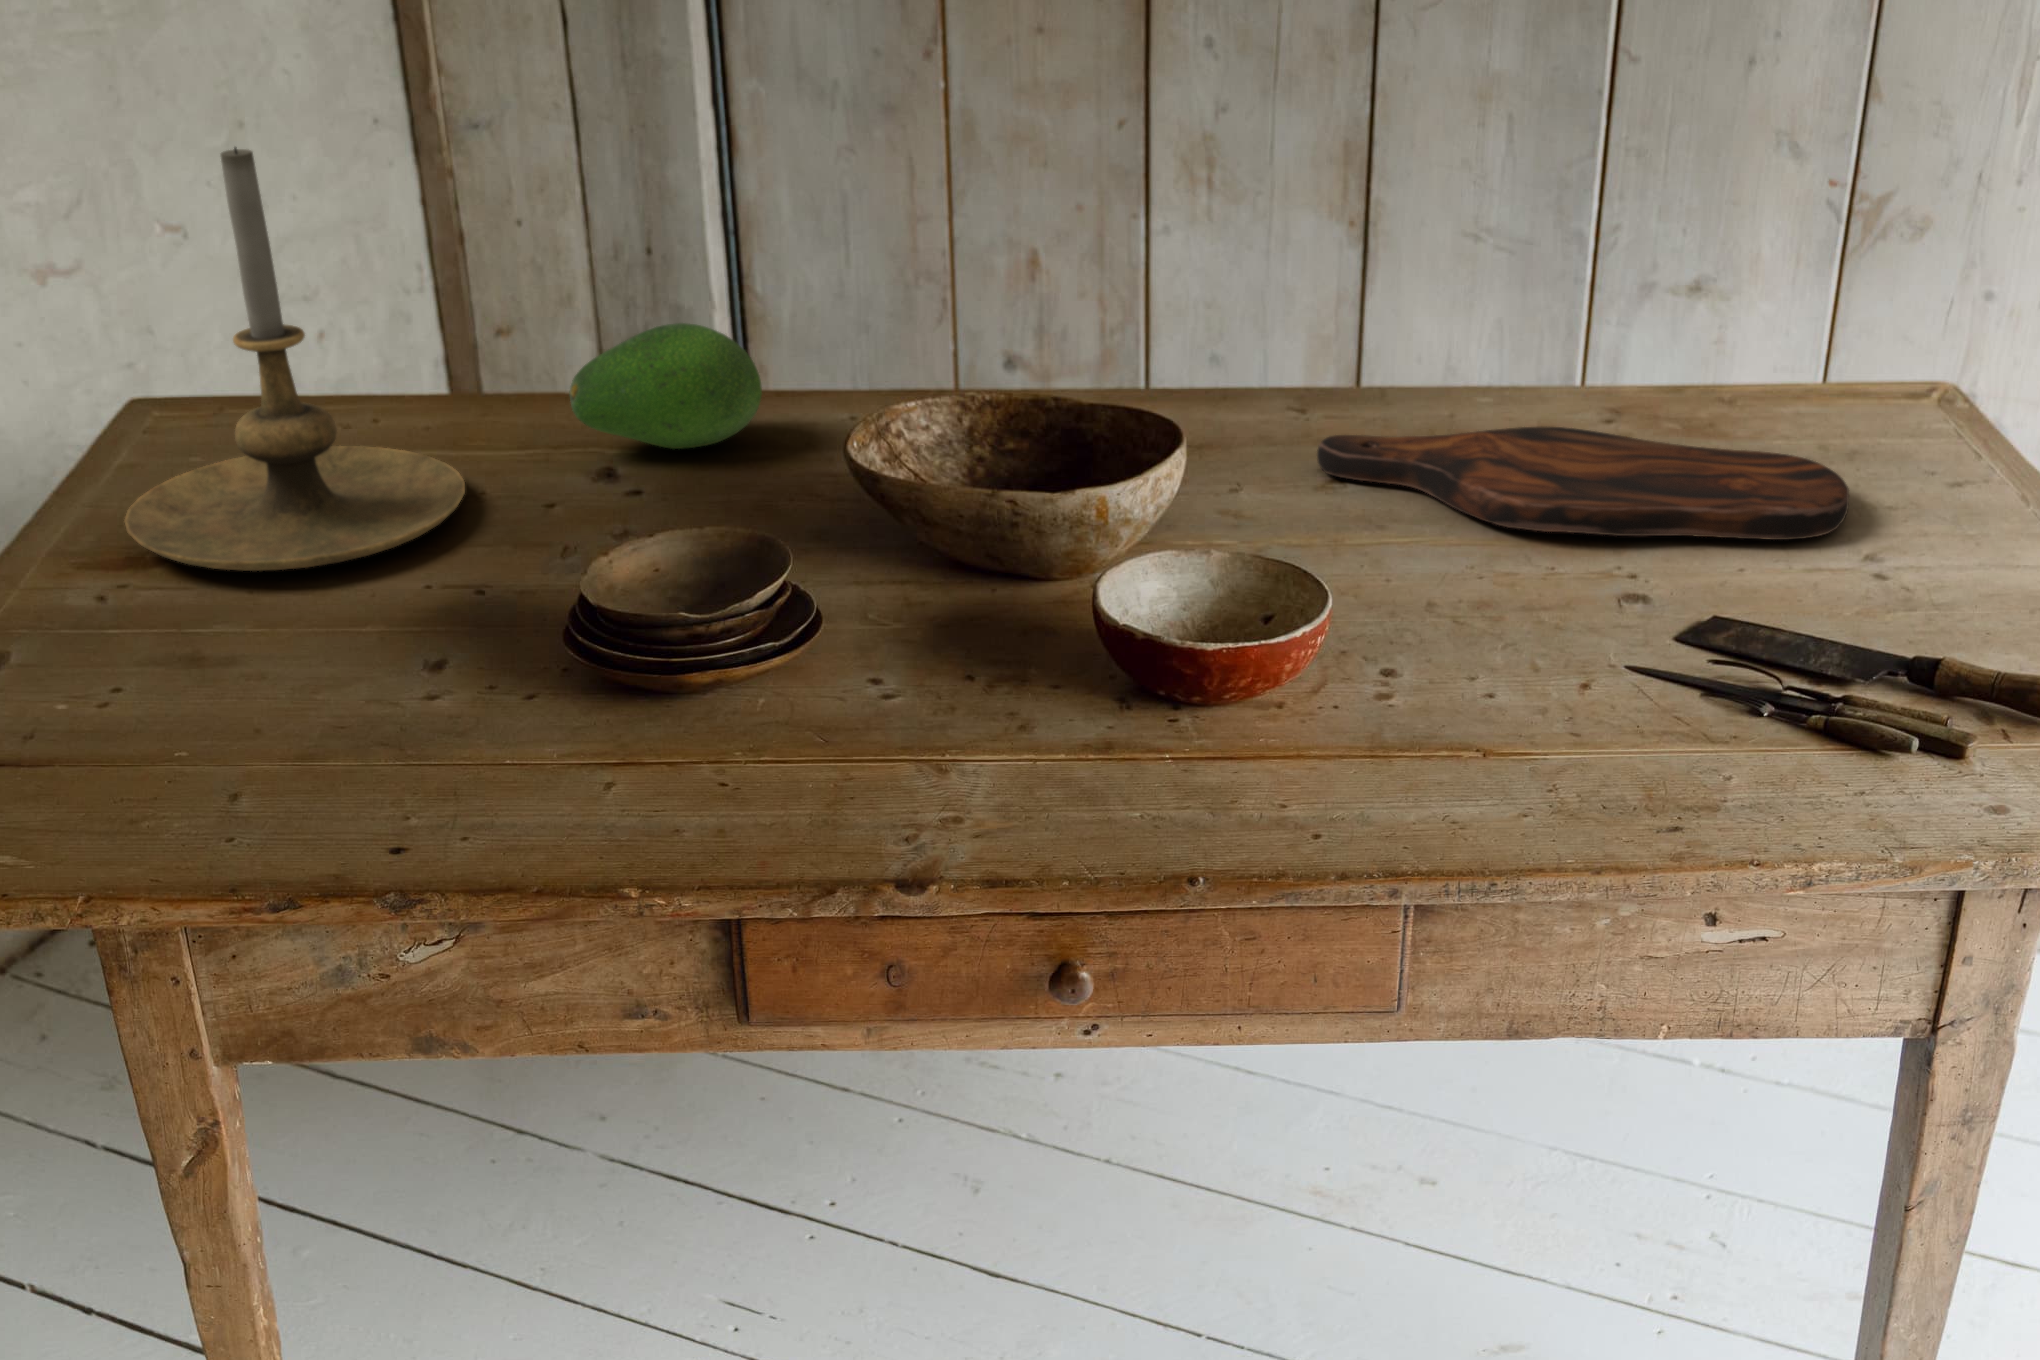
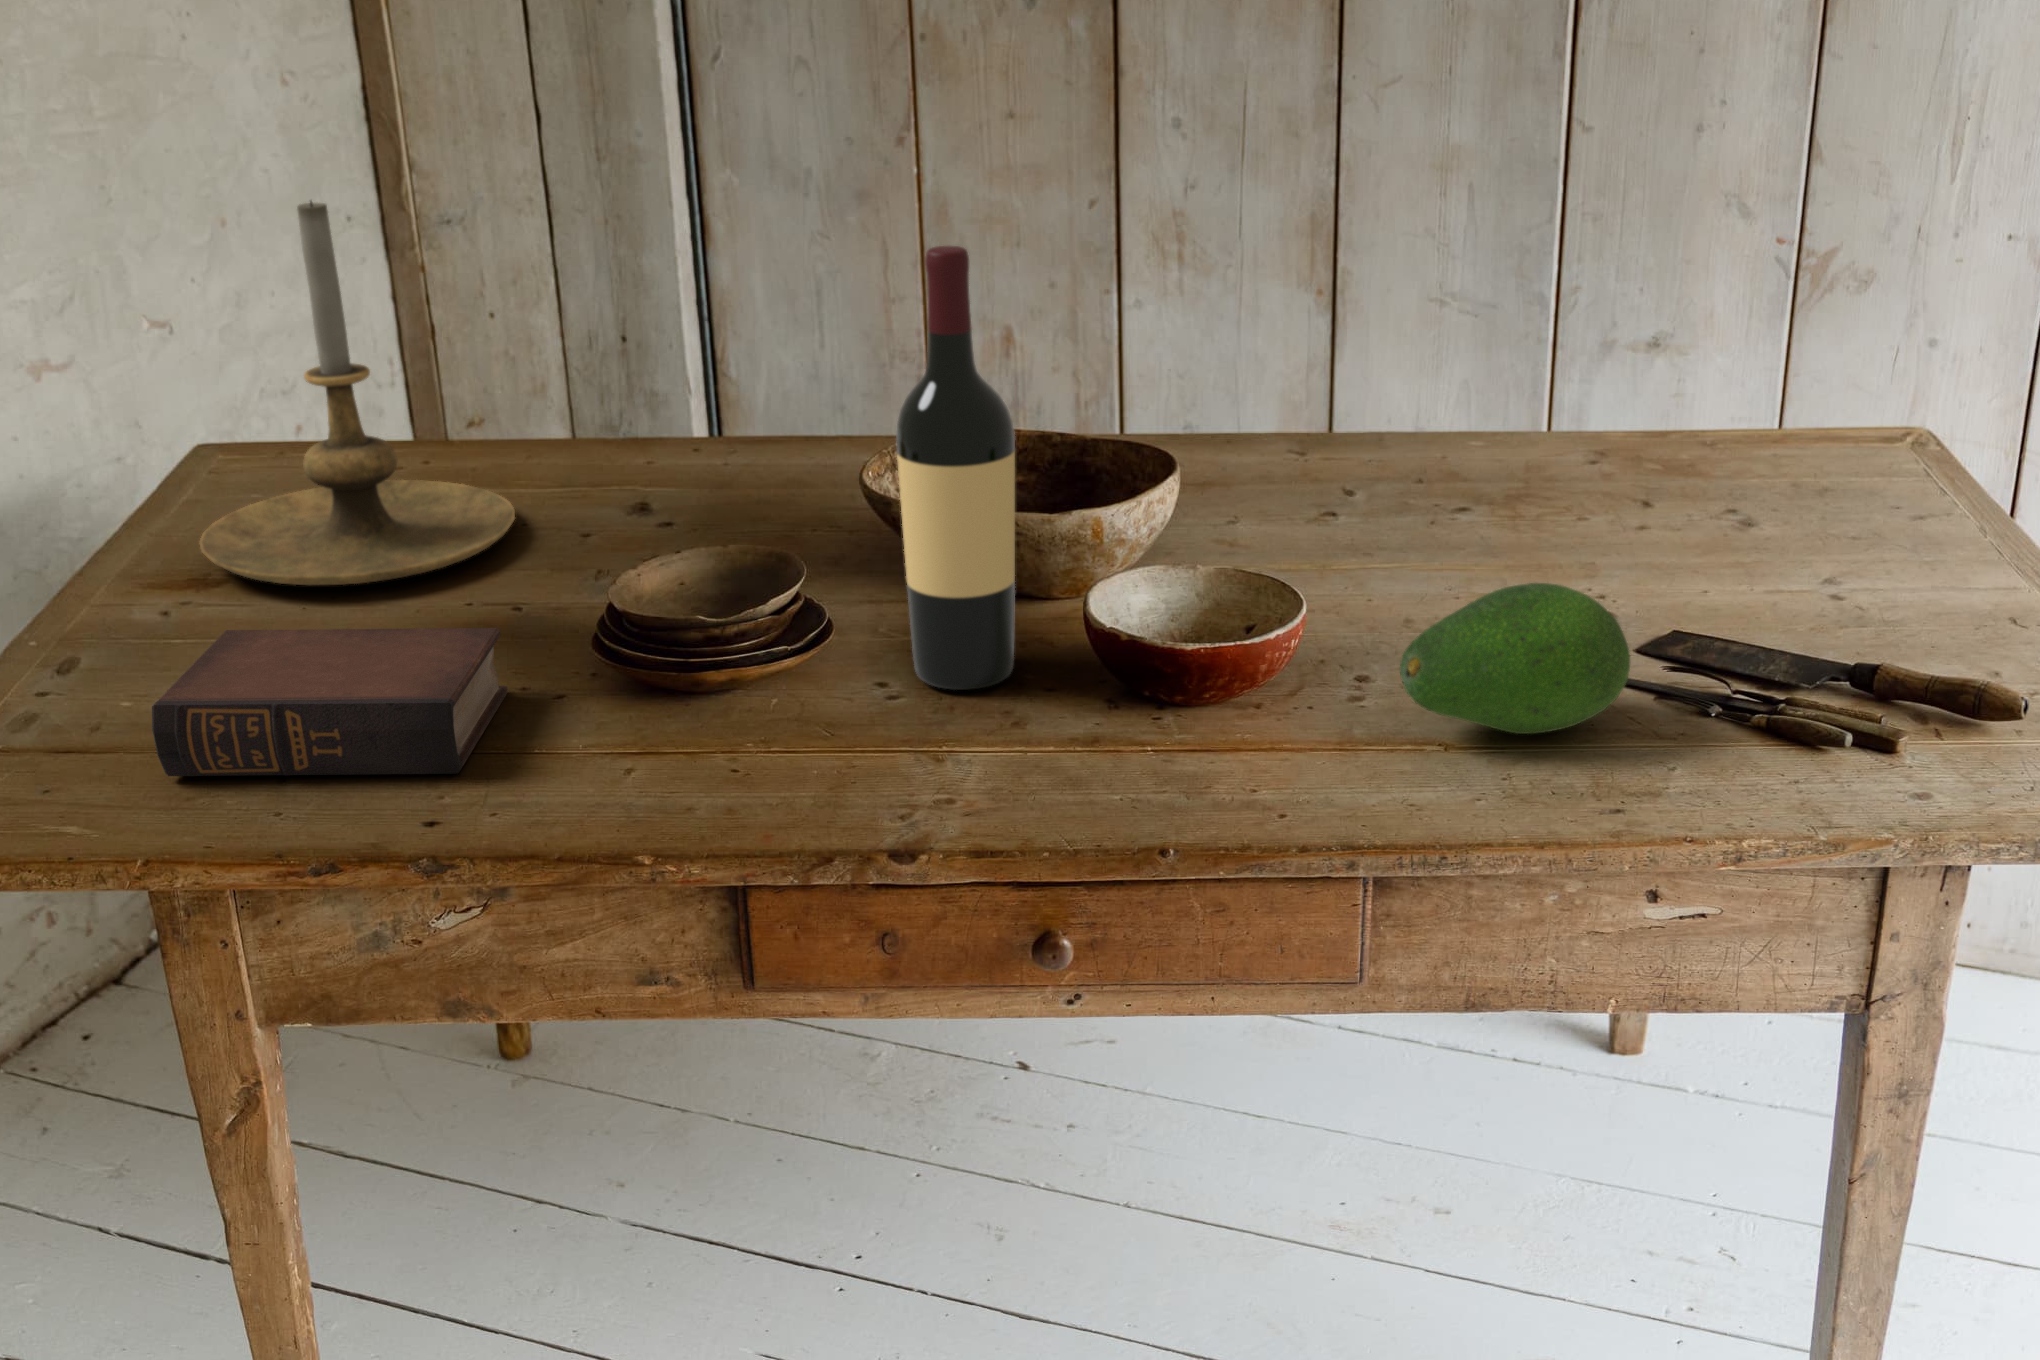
wine bottle: none [890,210,1019,691] -> present [896,246,1015,690]
fruit: present [570,323,762,449] -> present [1400,583,1630,734]
cutting board: present [1317,427,1849,540] -> none [1308,465,1802,564]
book: none [89,627,471,798] -> present [152,628,508,776]

